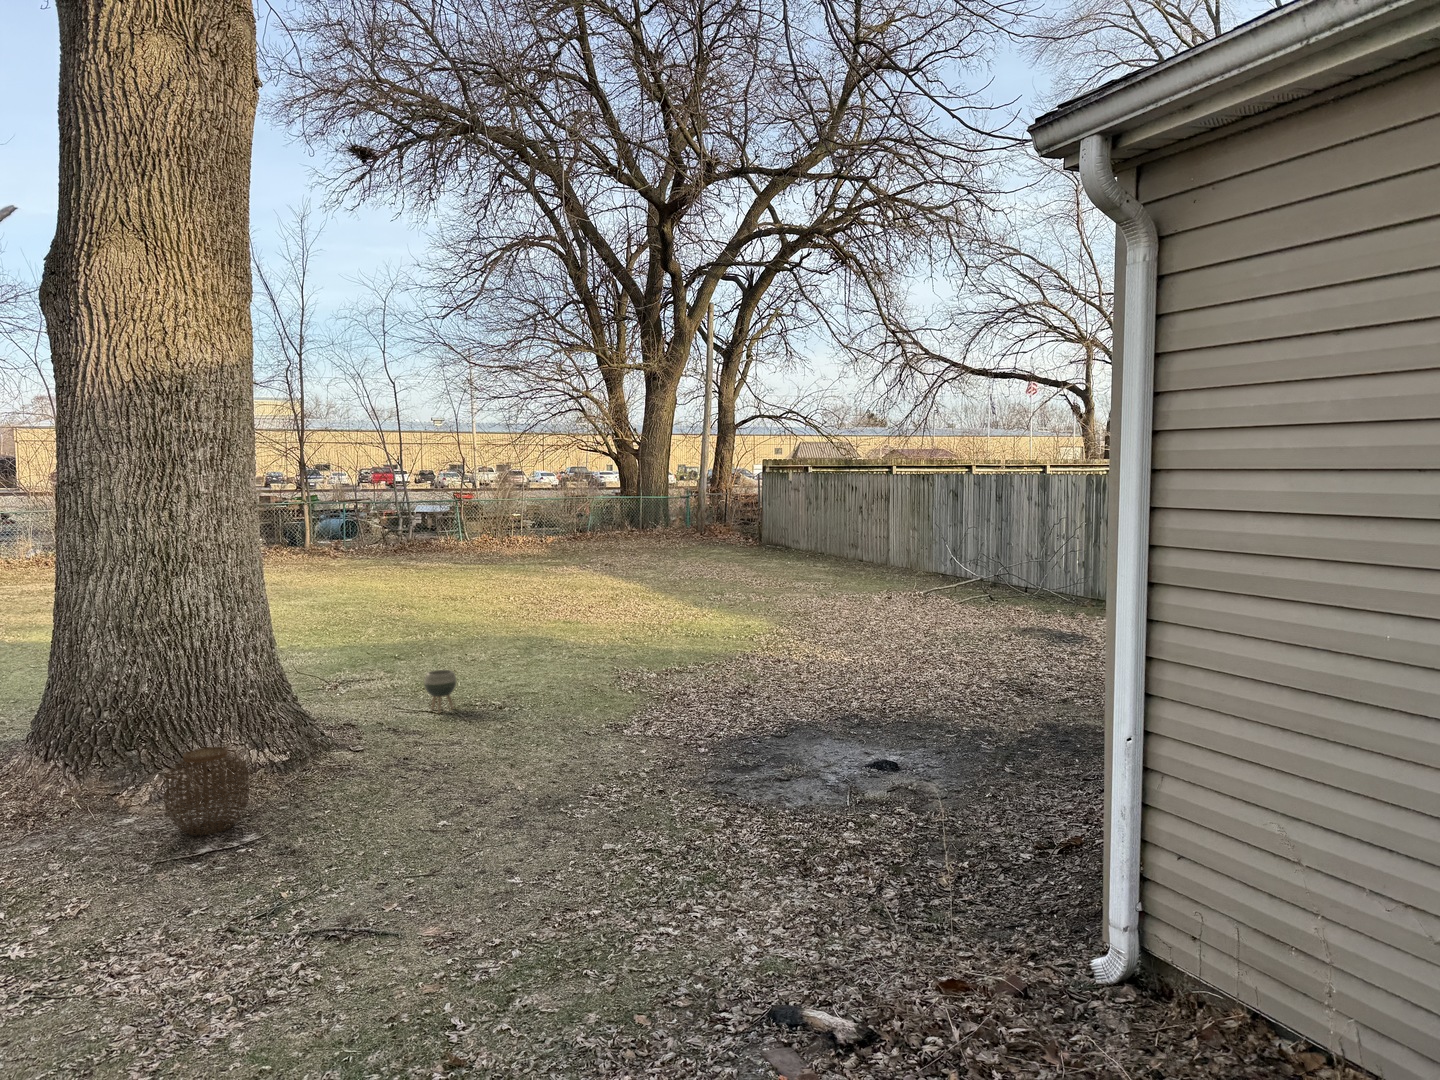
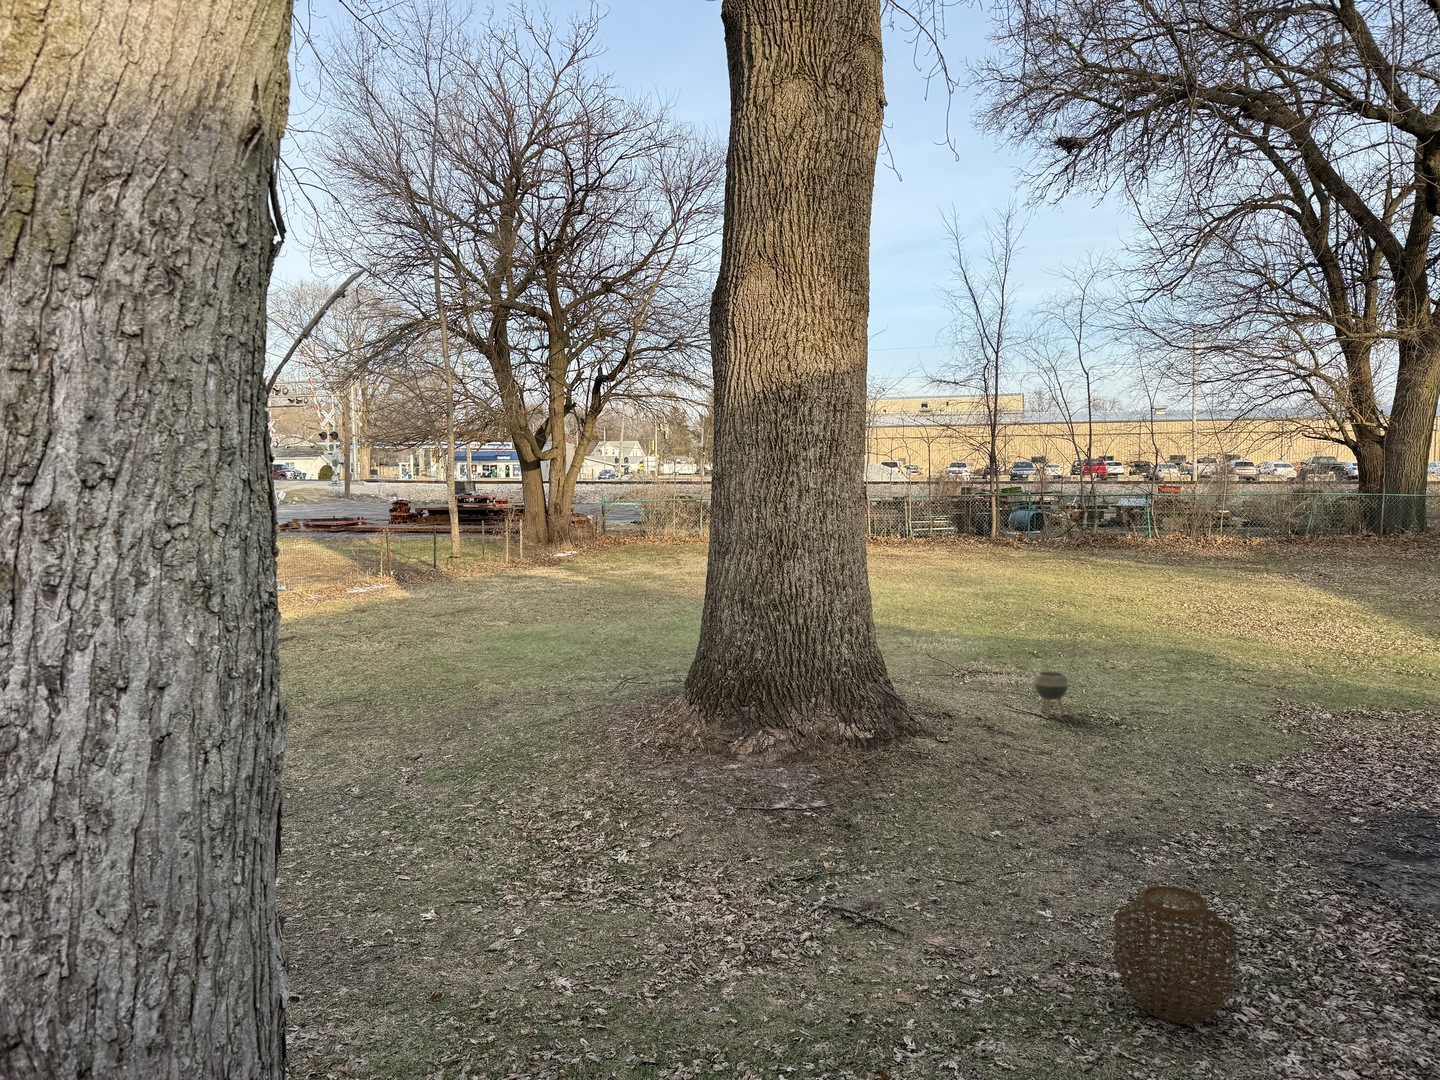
woven basket: present [163,747,249,835] -> present [1114,886,1236,1024]

